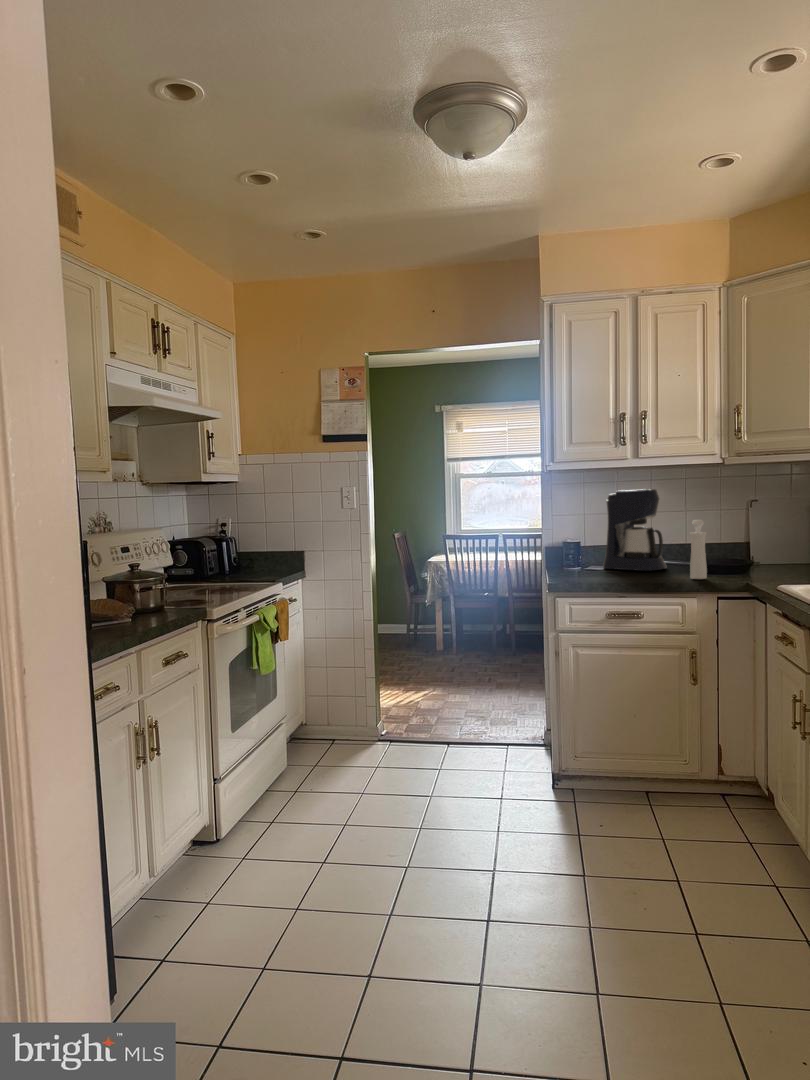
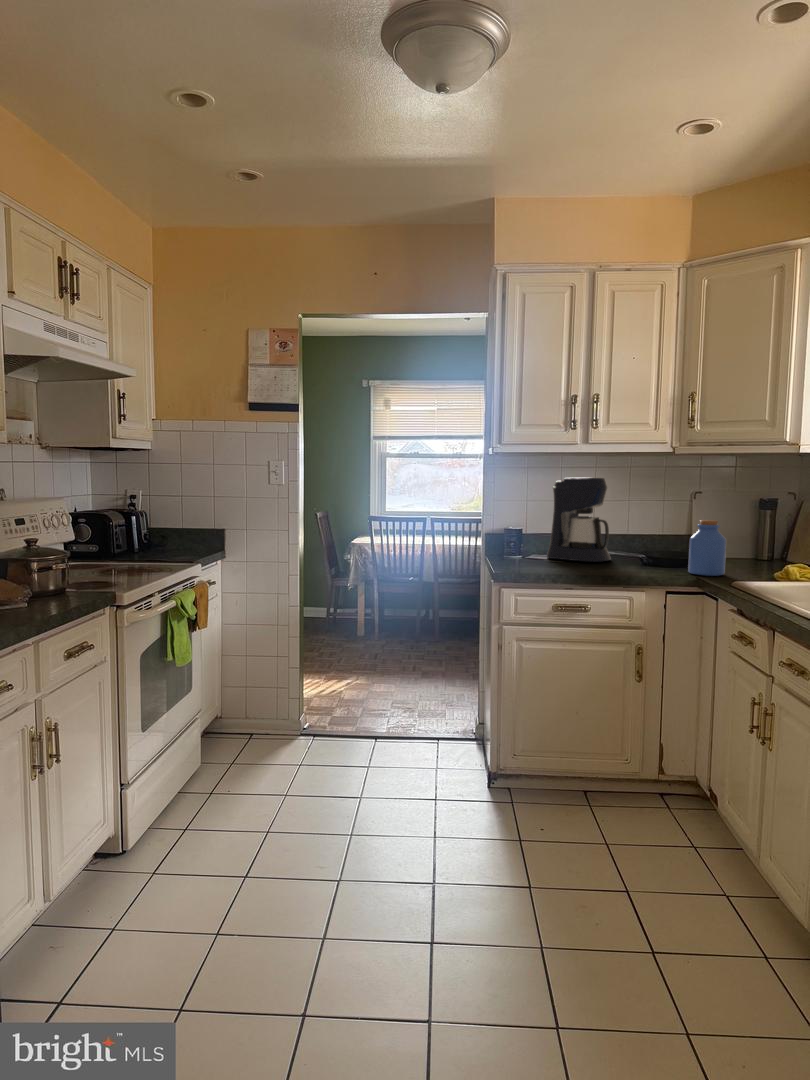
pepper mill: present [690,520,707,579] -> none [638,511,657,572]
jar: none [741,526,778,580] -> present [688,520,726,576]

